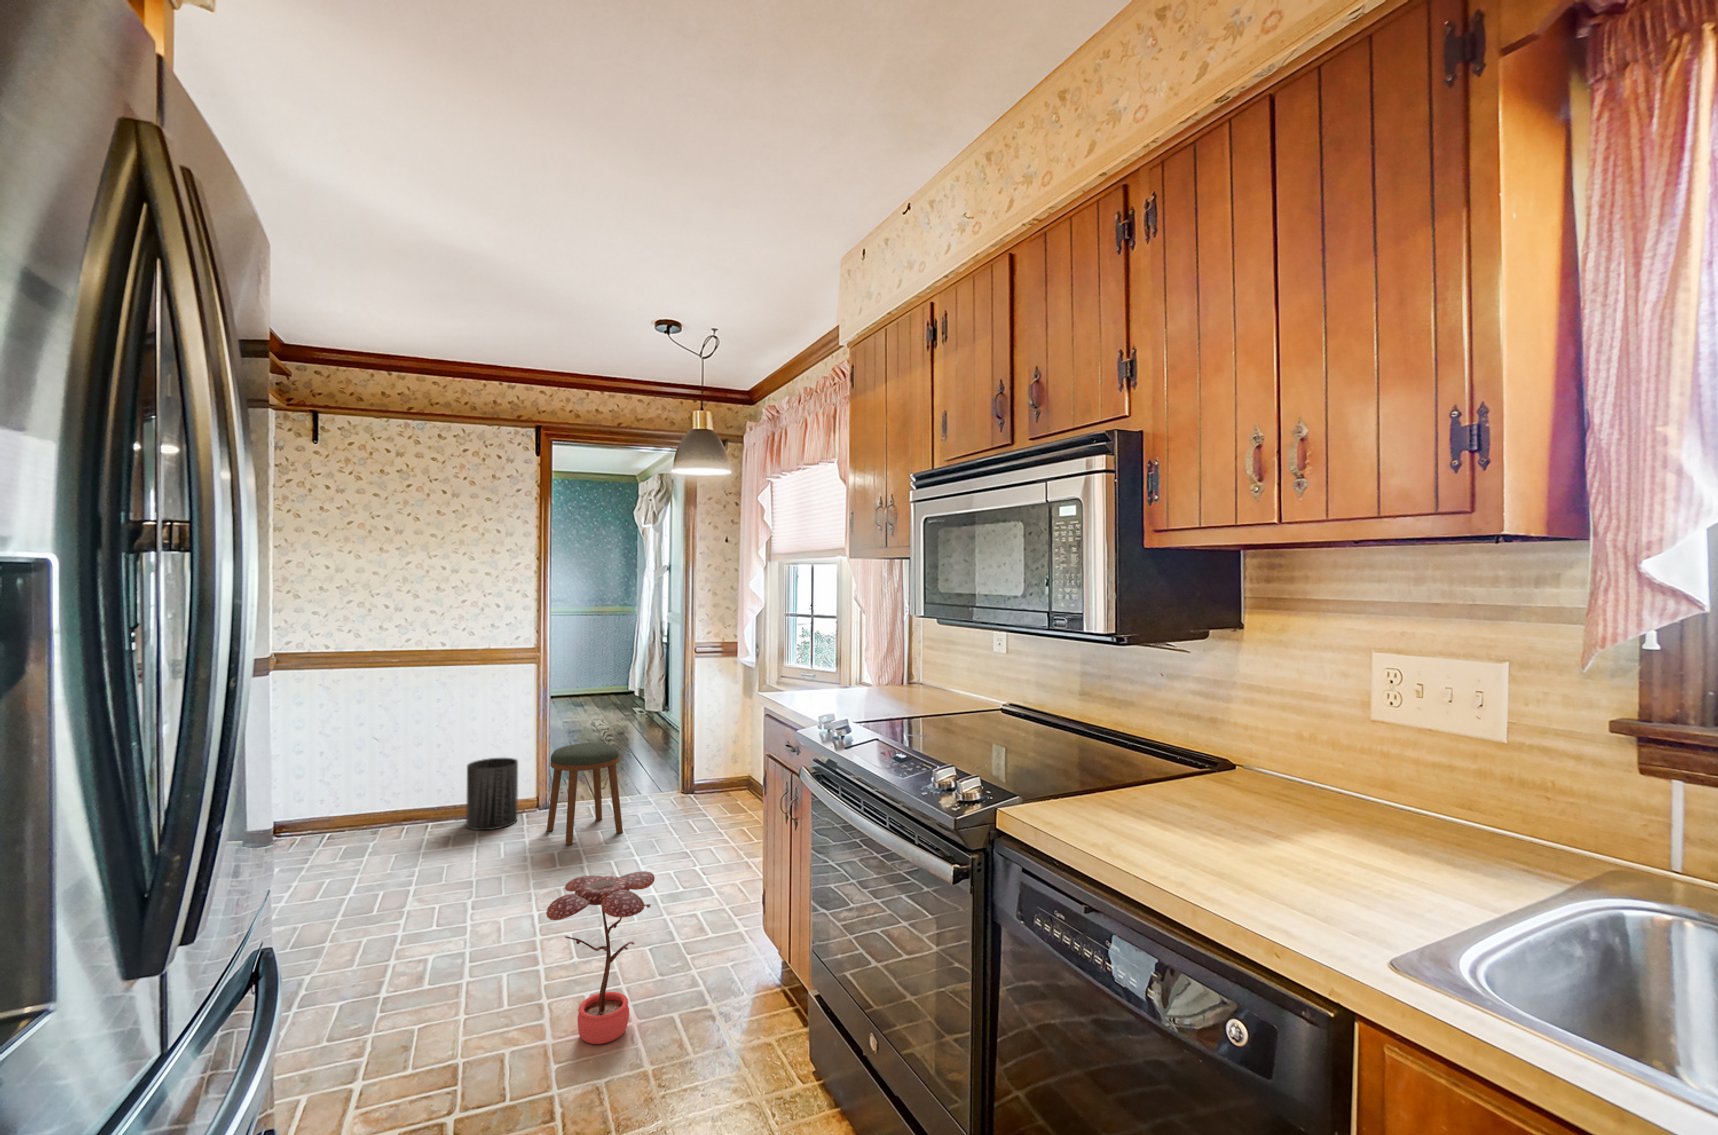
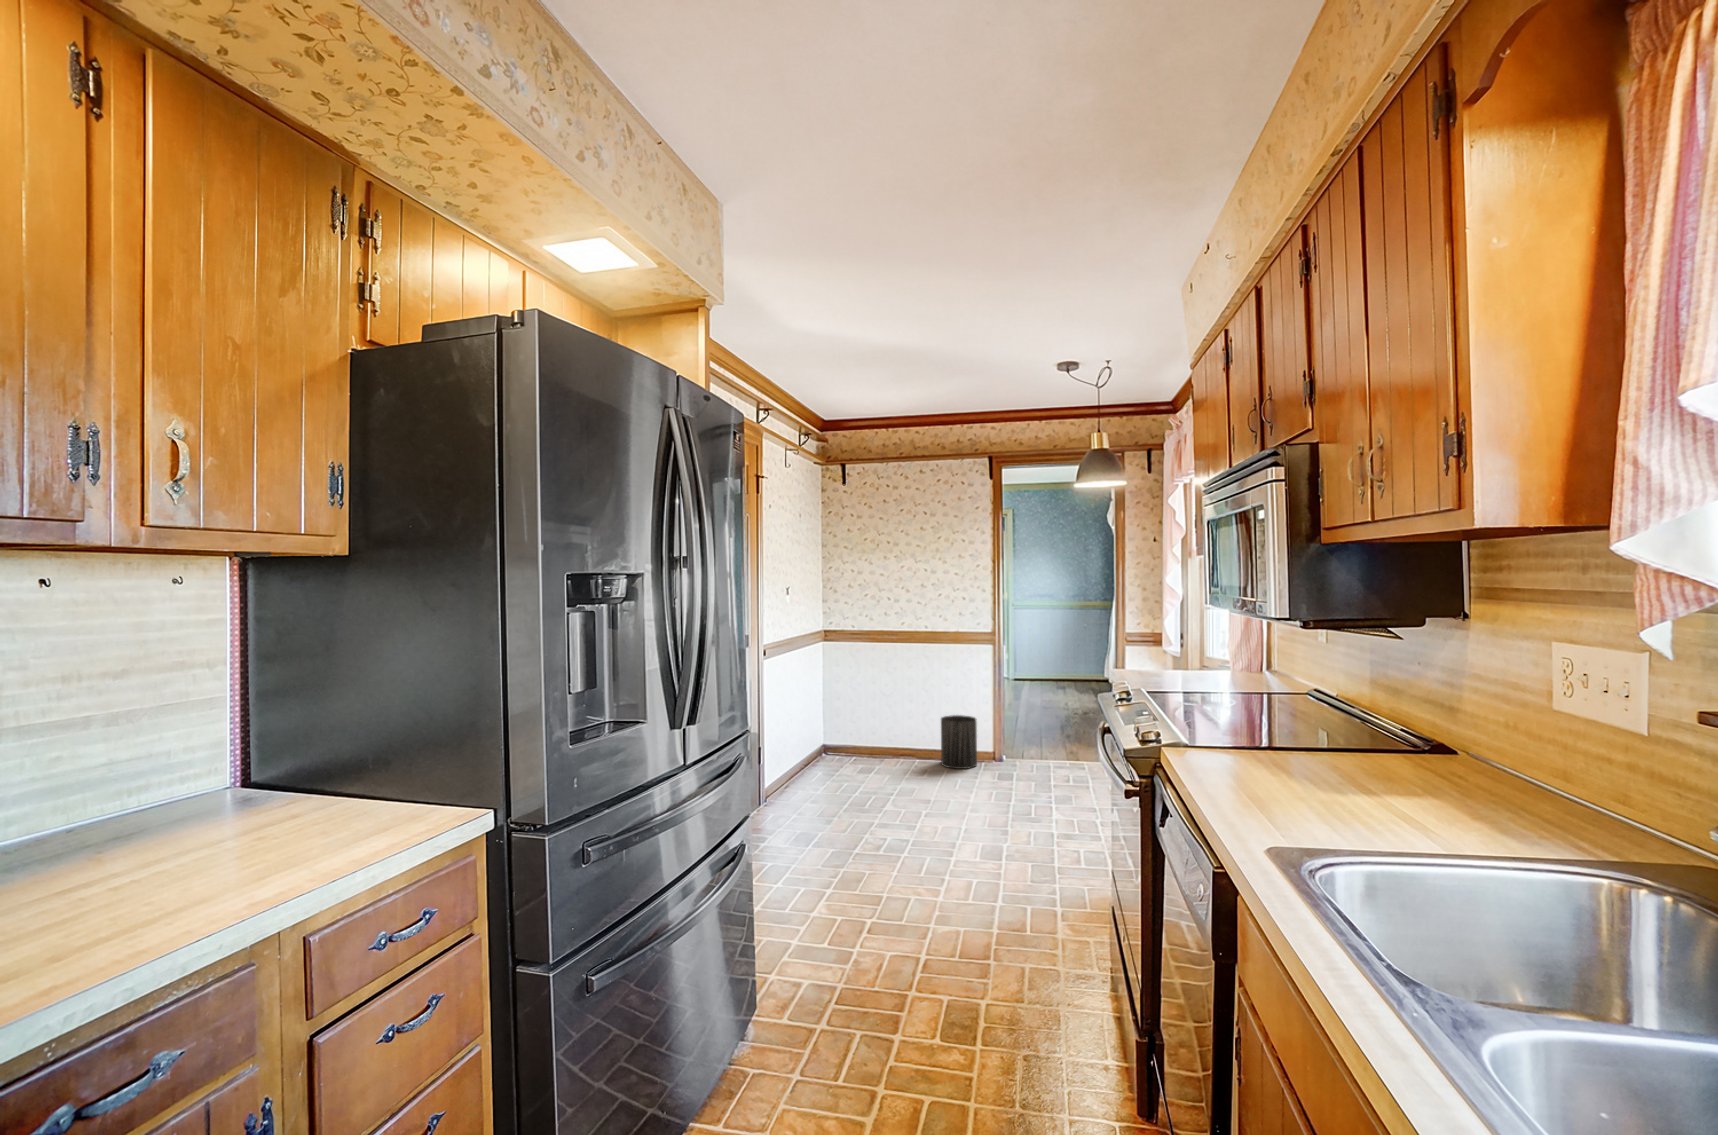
stool: present [547,743,623,845] -> none [994,710,1050,788]
potted plant: present [546,871,655,1044] -> none [933,791,1015,912]

